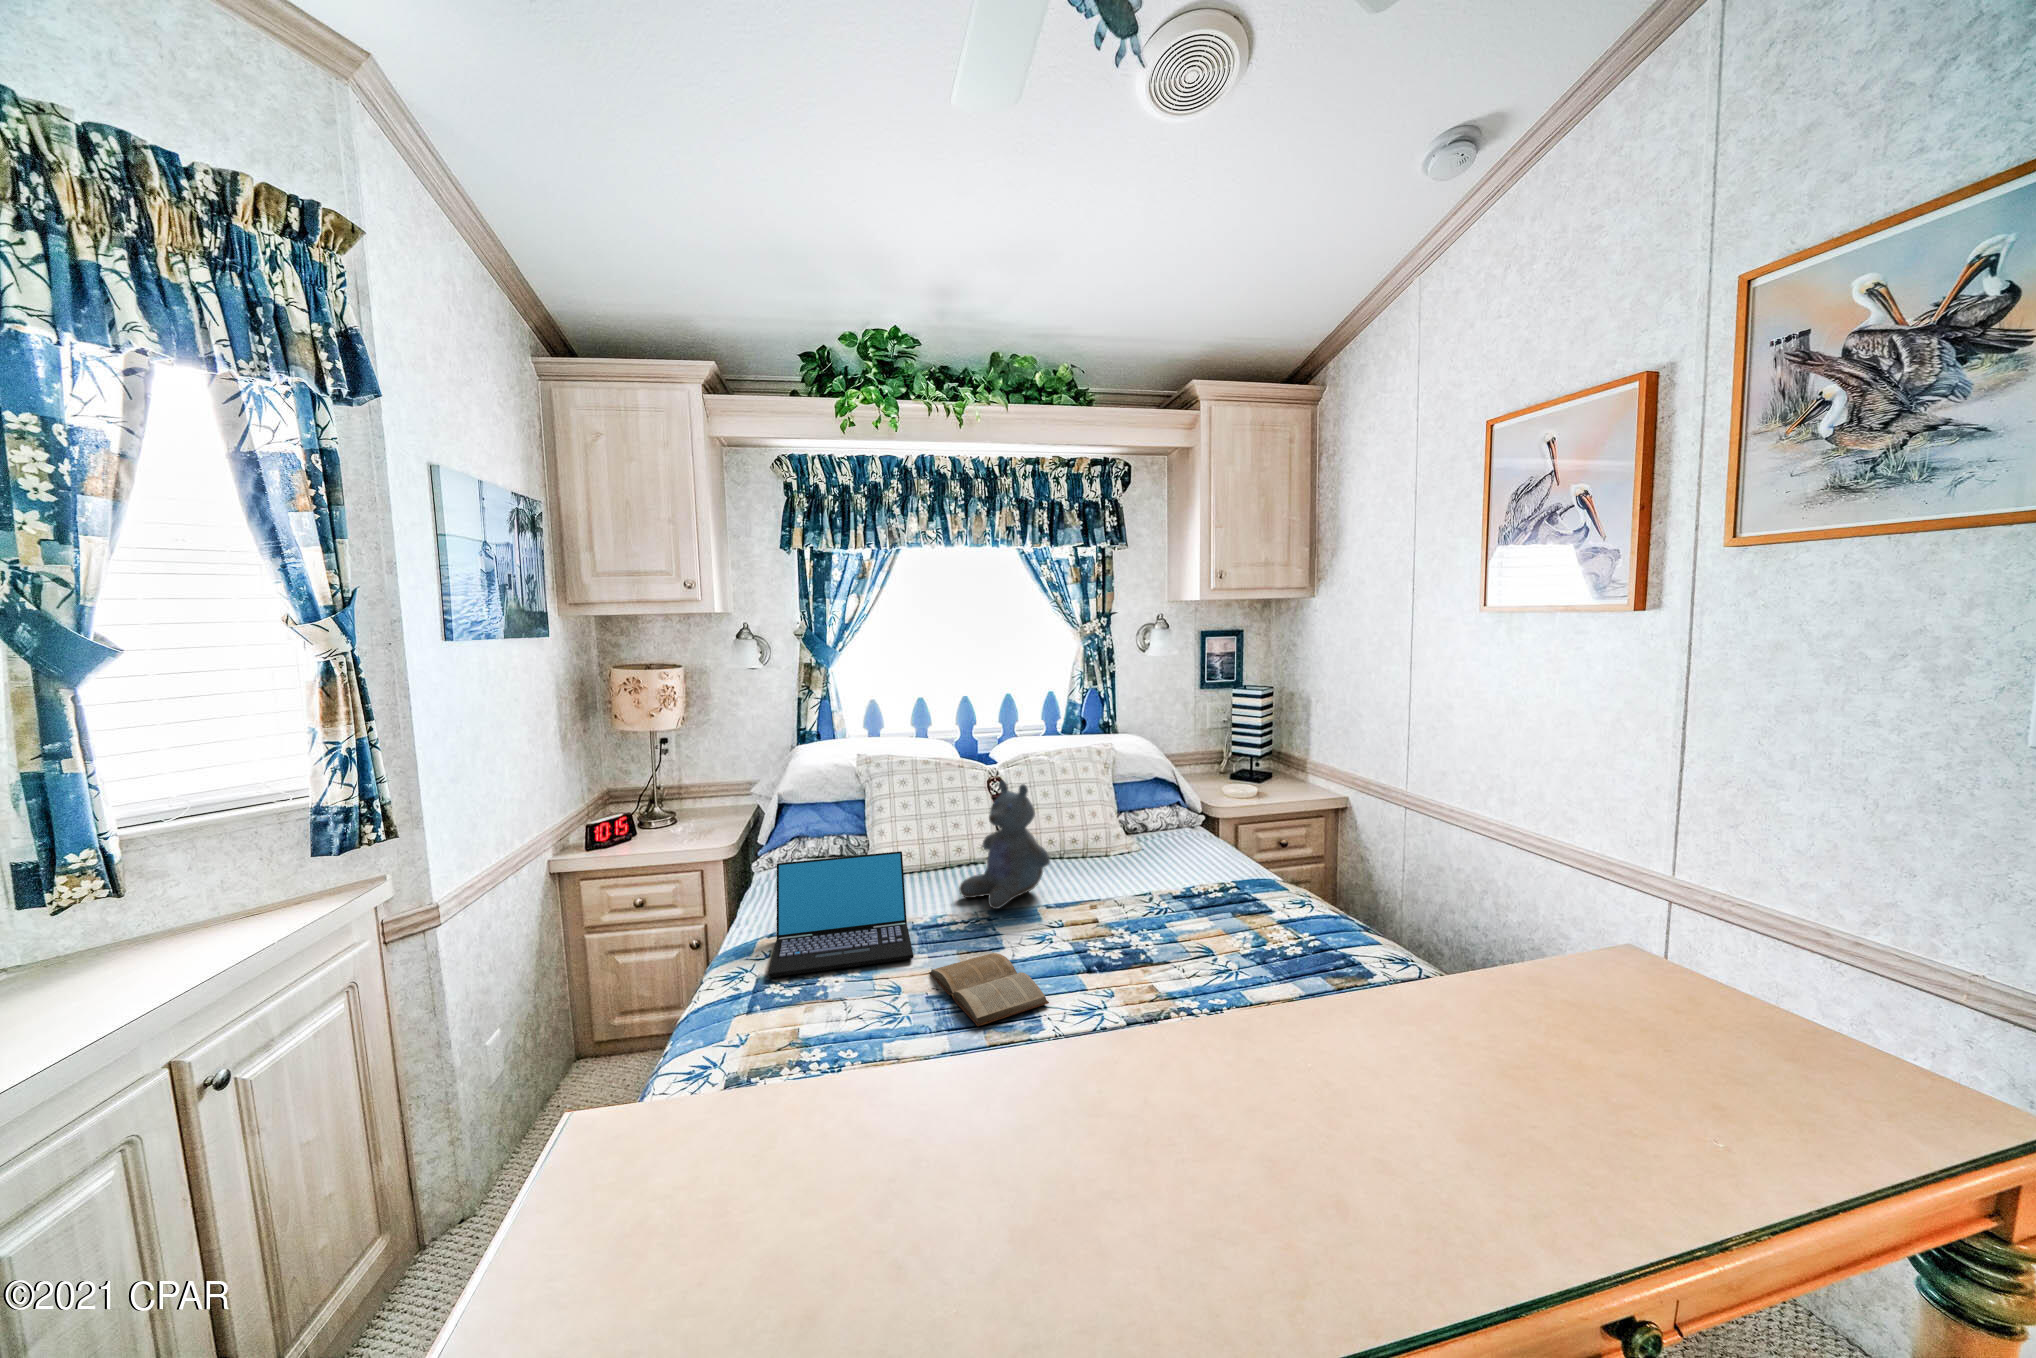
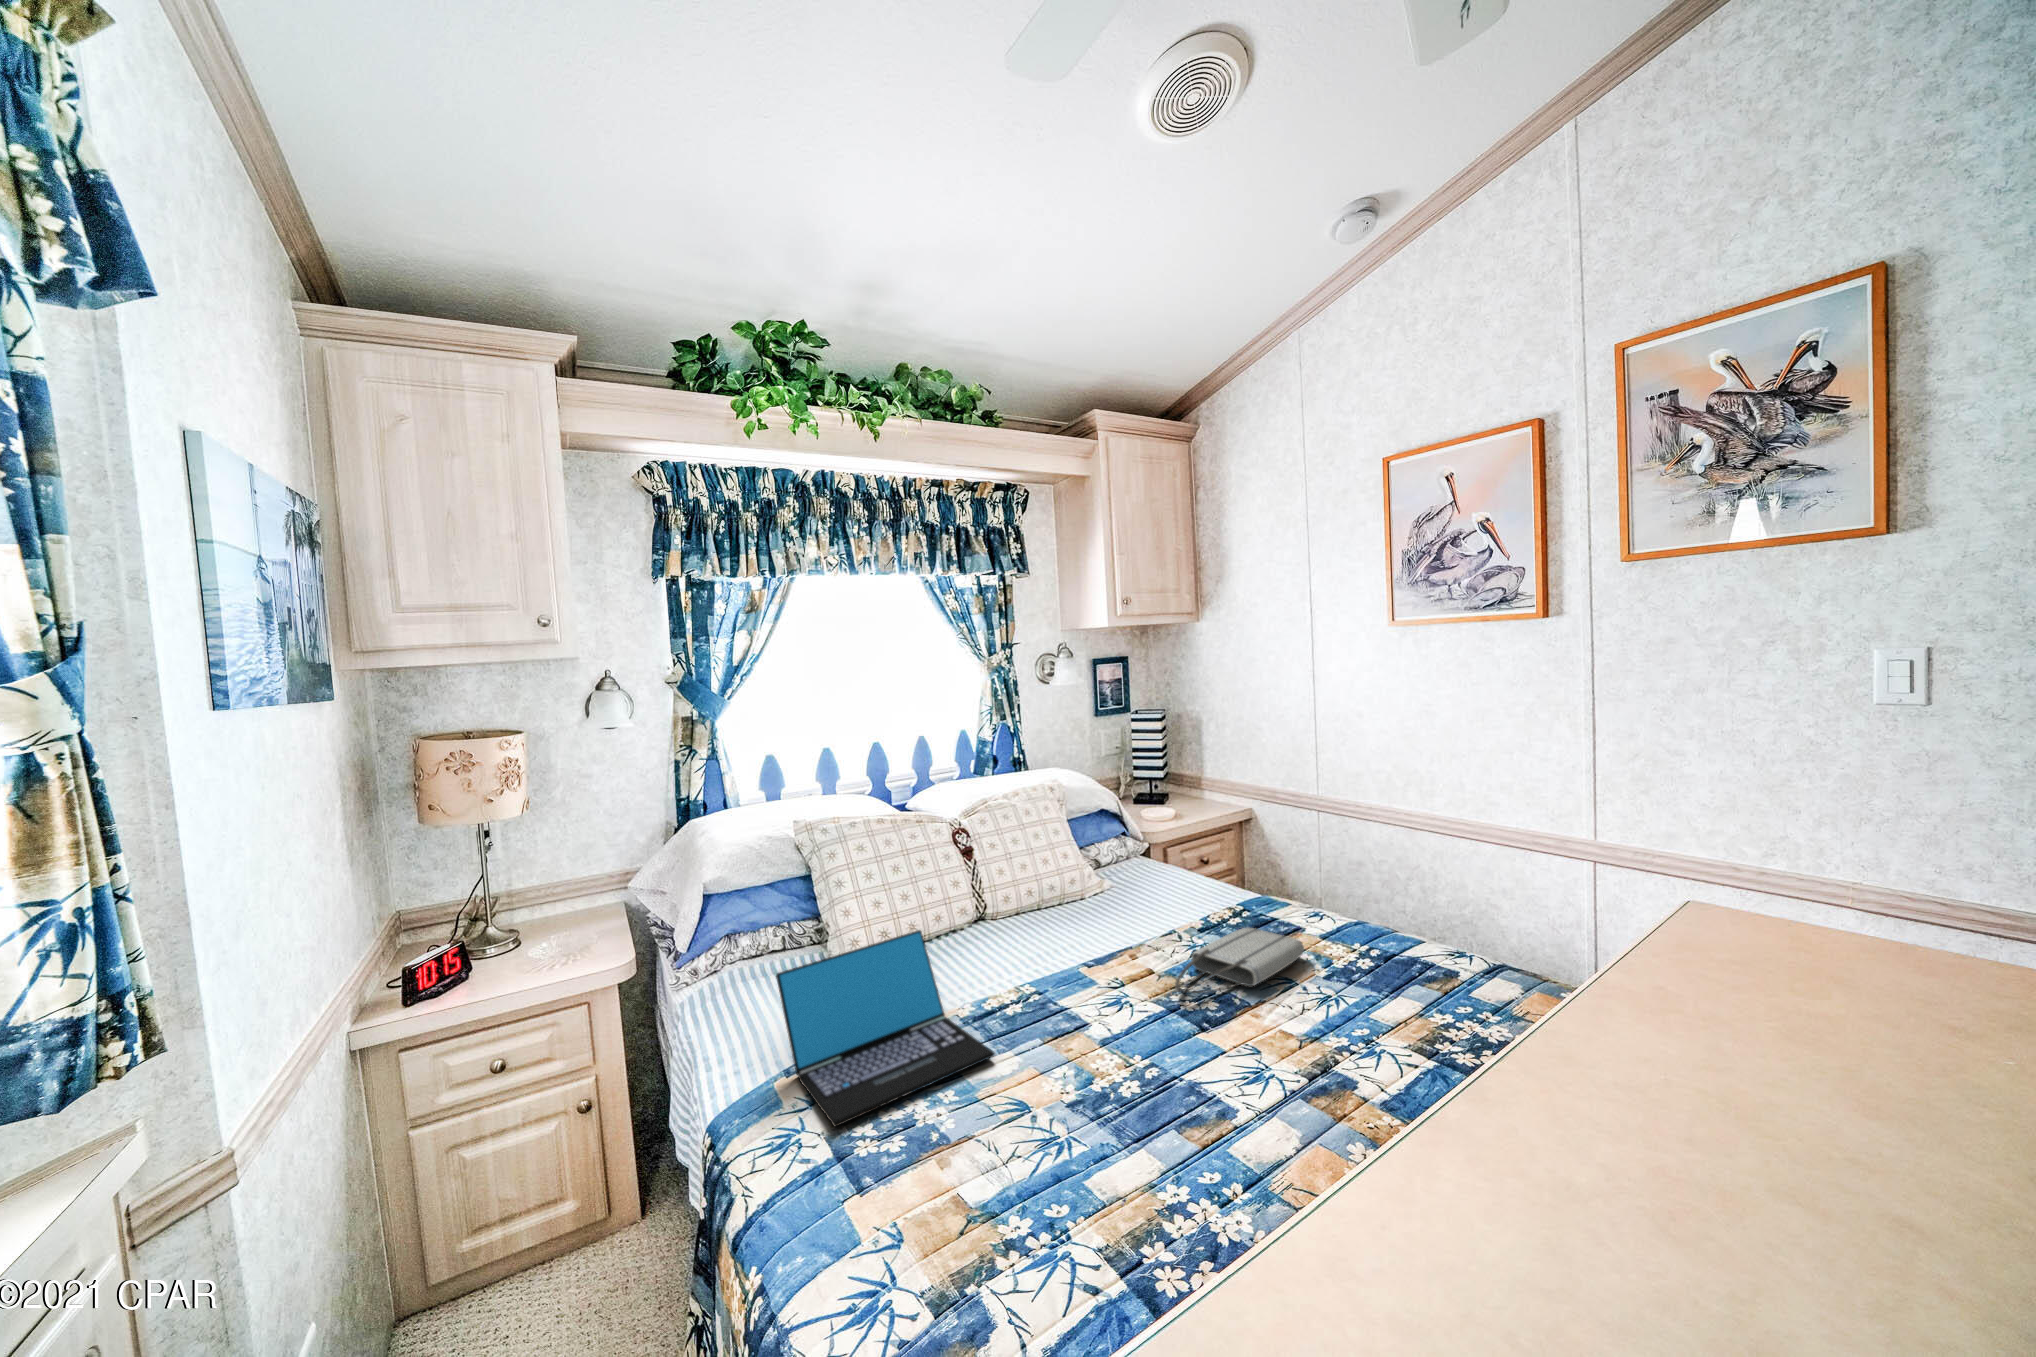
stuffed bear: present [959,780,1050,909] -> none [974,829,1075,979]
tote bag: none [1098,904,1254,954] -> present [1175,927,1304,993]
book: present [929,953,1049,1026] -> none [1025,1027,1191,1117]

